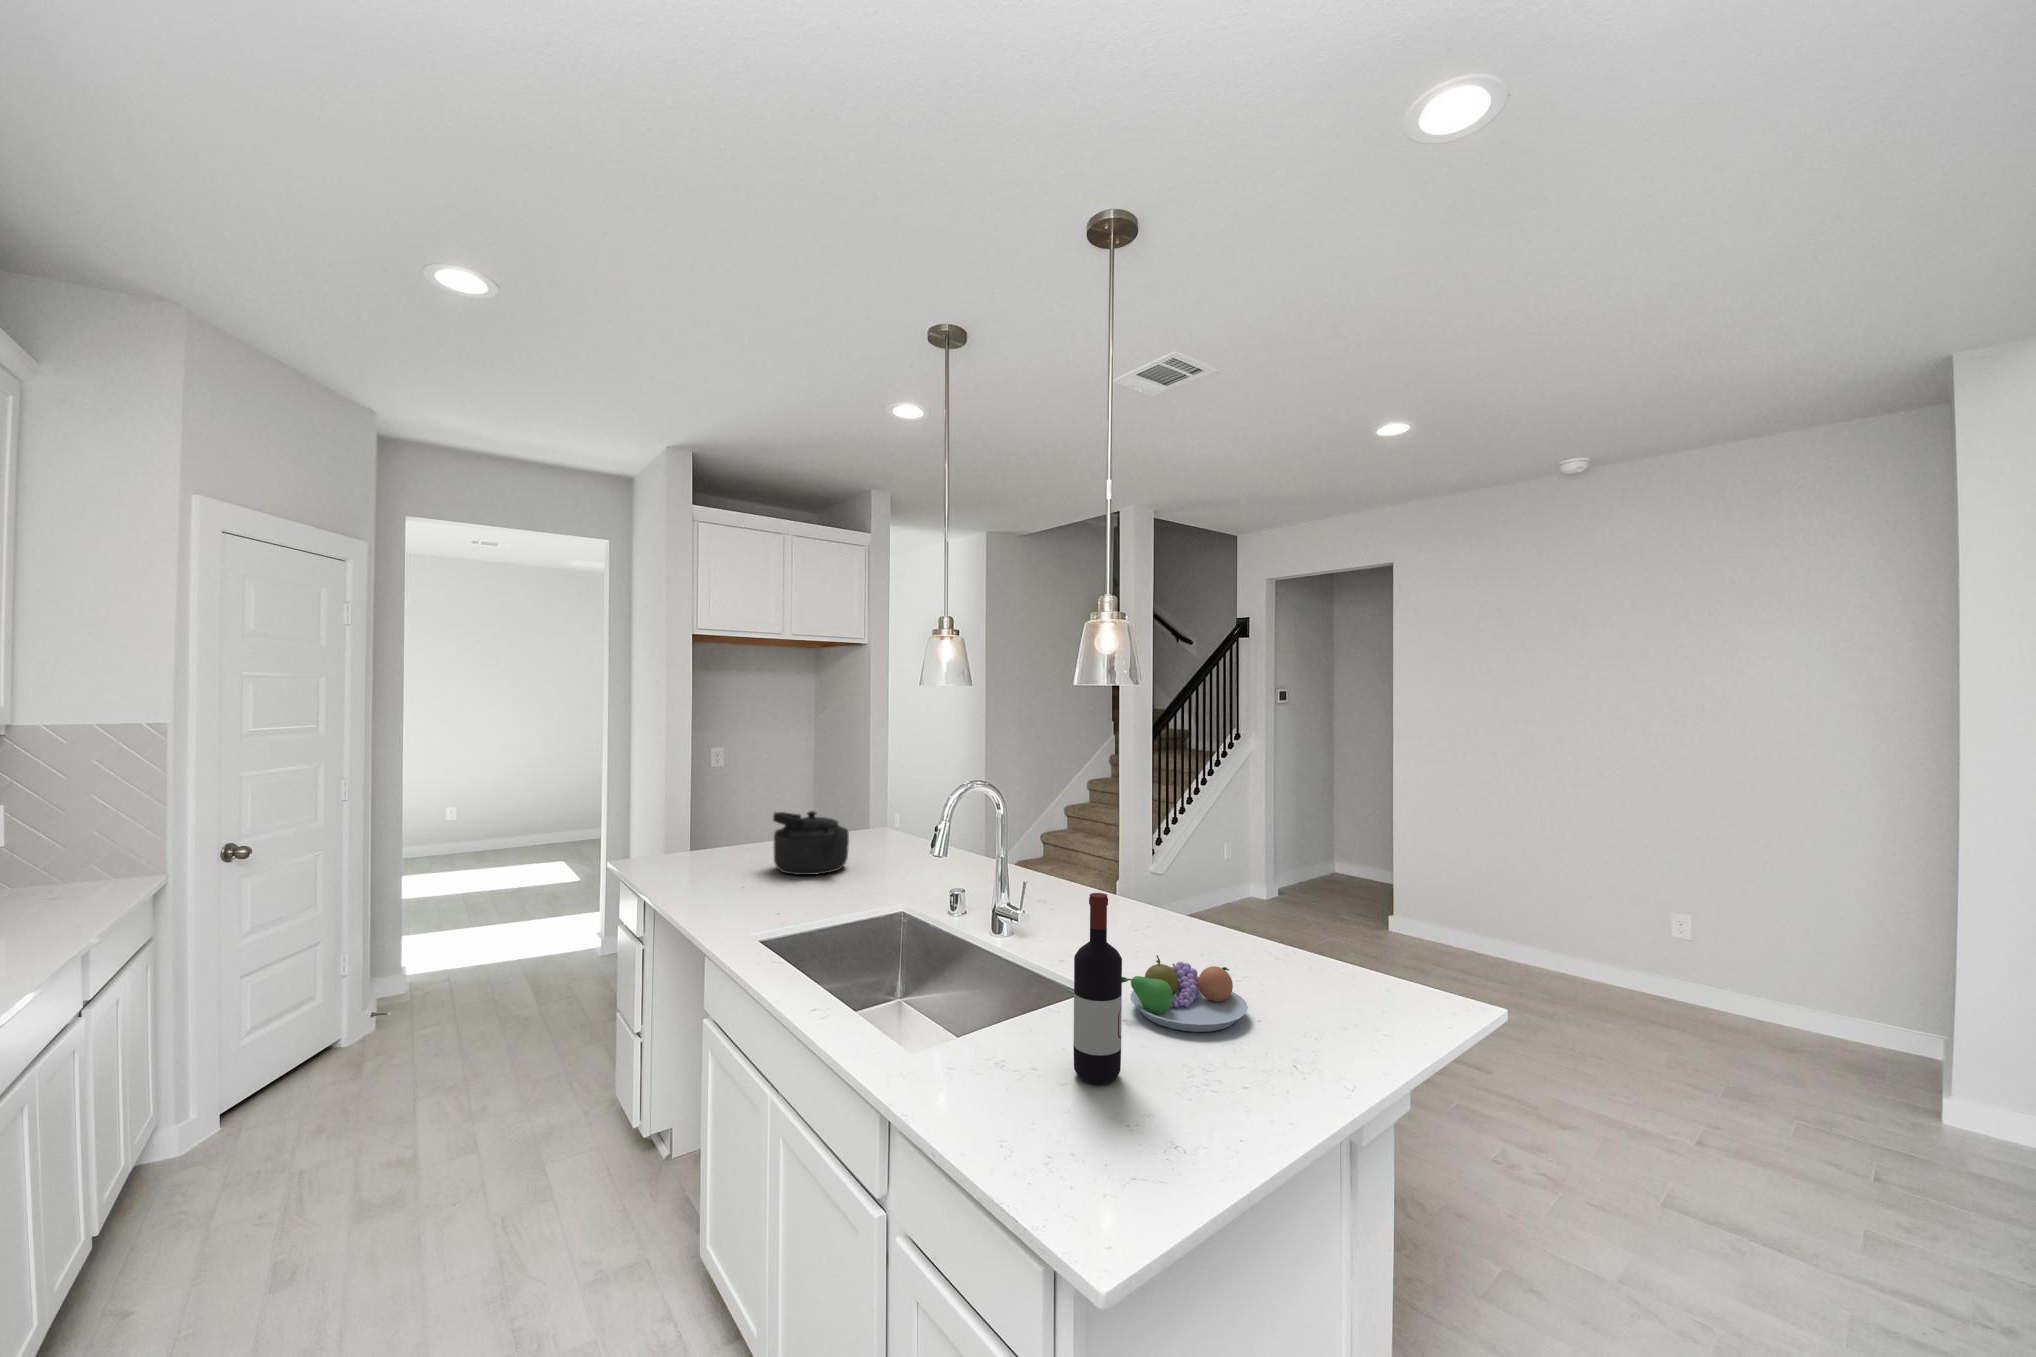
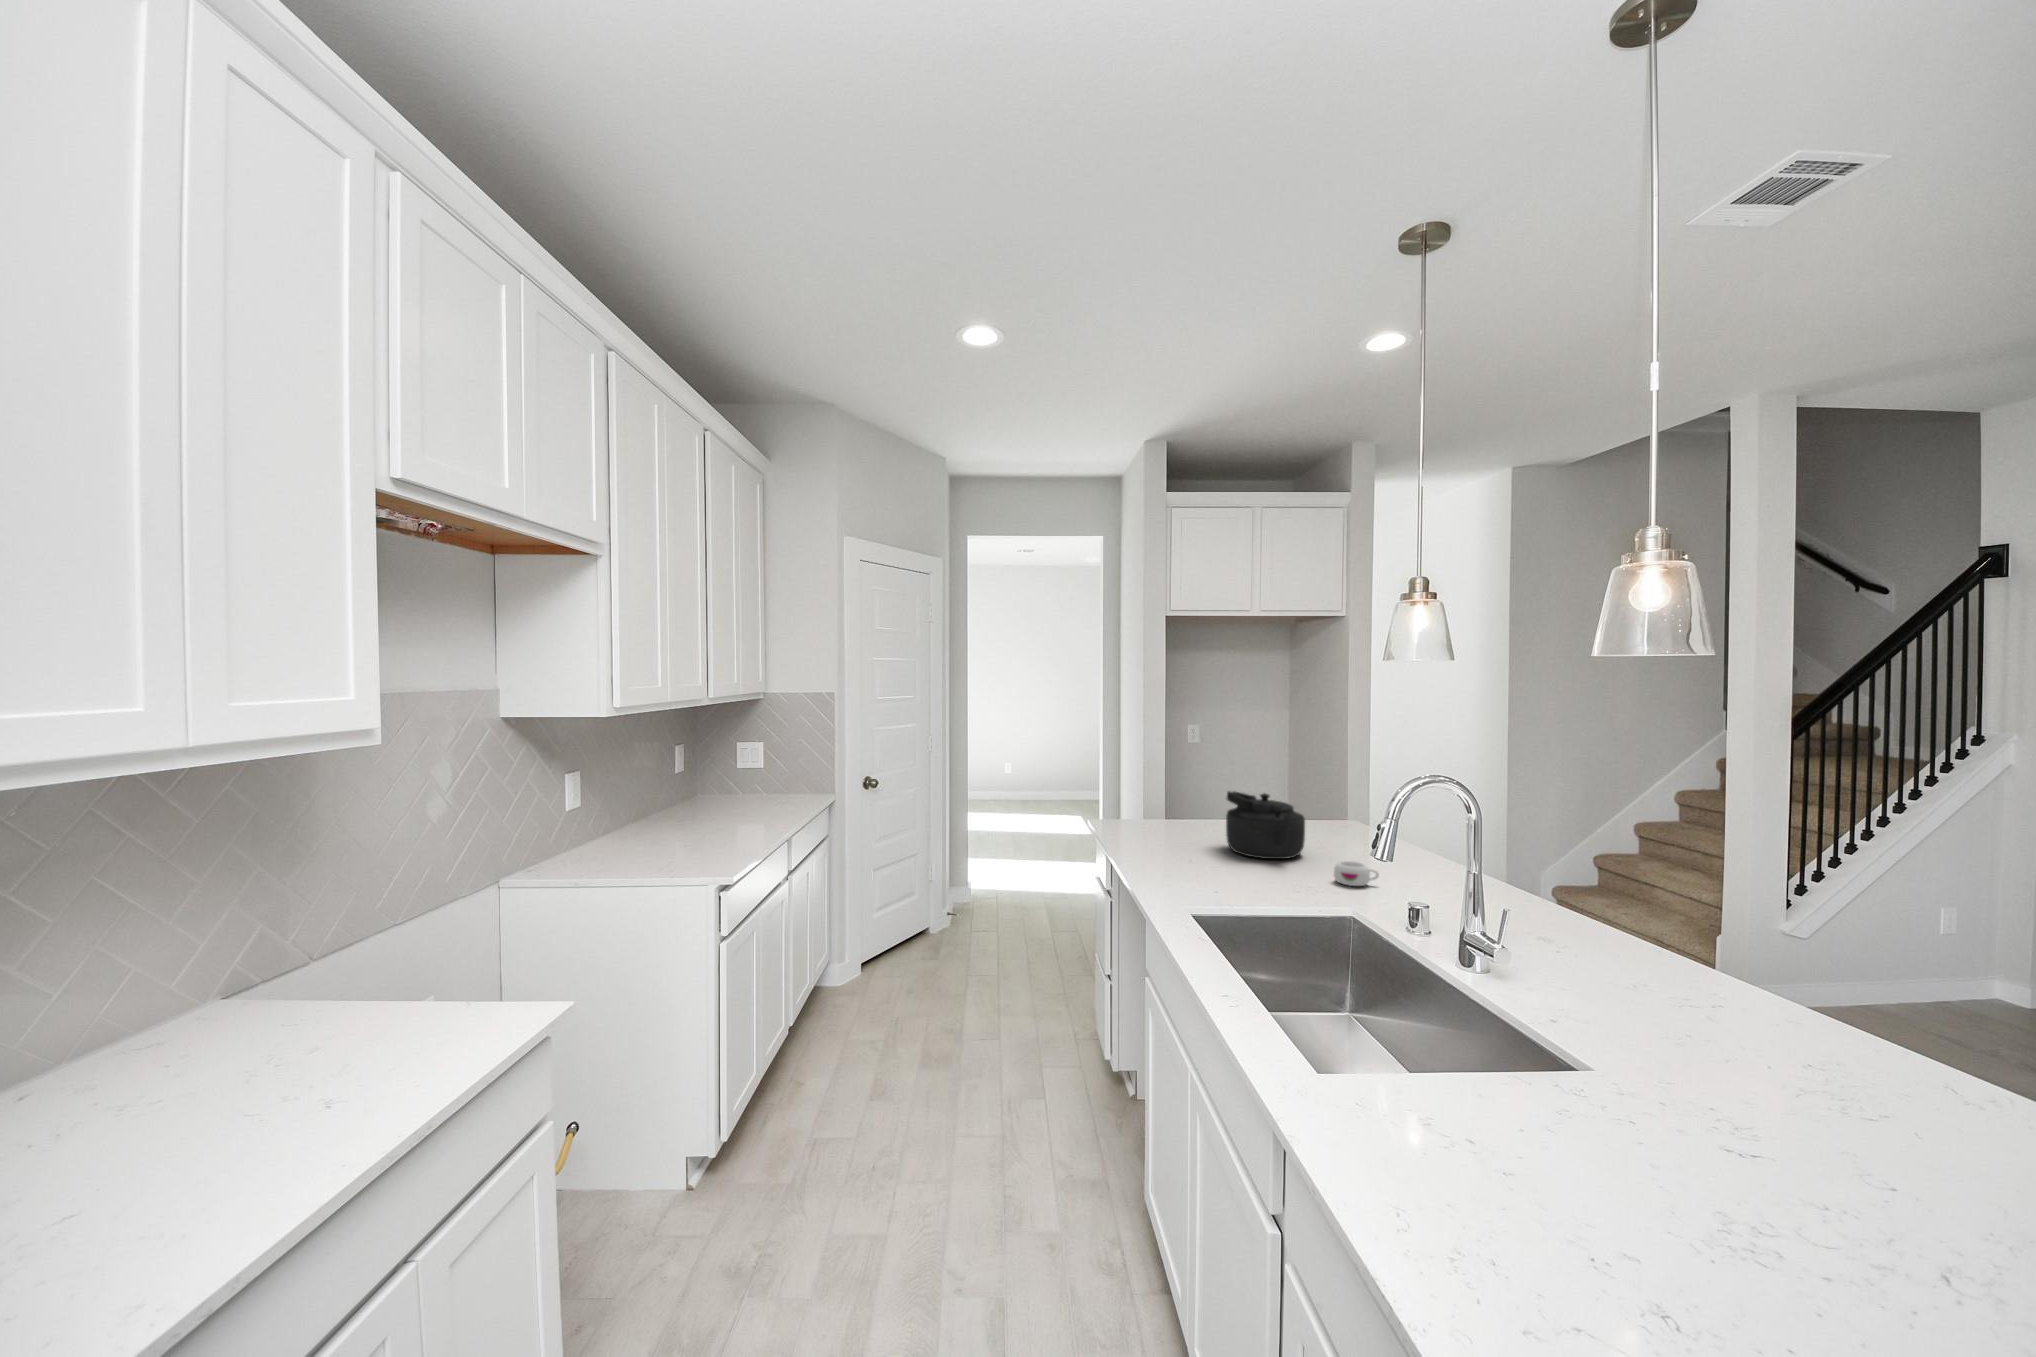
mug: none [880,865,917,887] -> present [1334,861,1379,886]
wine bottle: present [1074,893,1122,1084] -> none [1527,944,1617,1235]
fruit bowl: present [1122,955,1248,1032] -> none [1637,1058,1935,1223]

